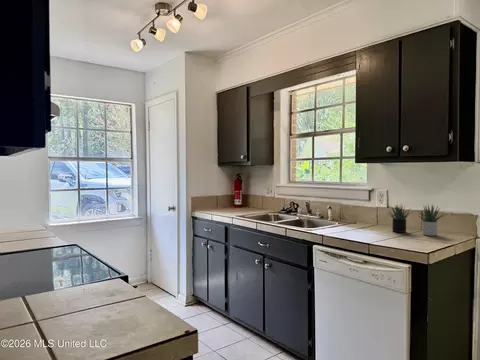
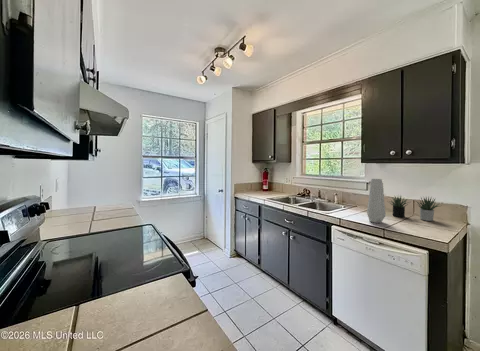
vase: none [356,181,377,238] -> present [367,179,386,223]

